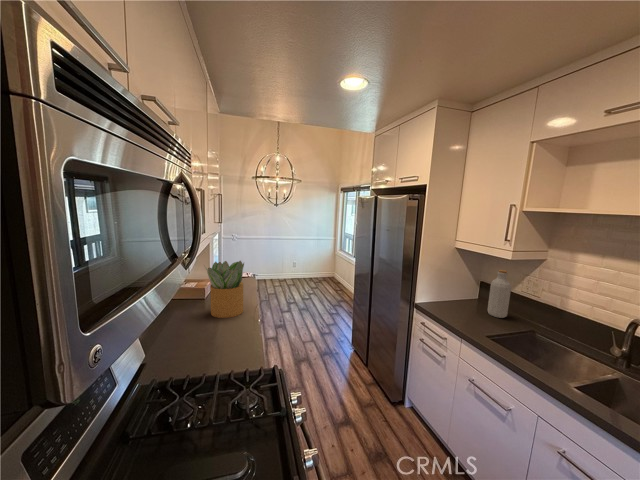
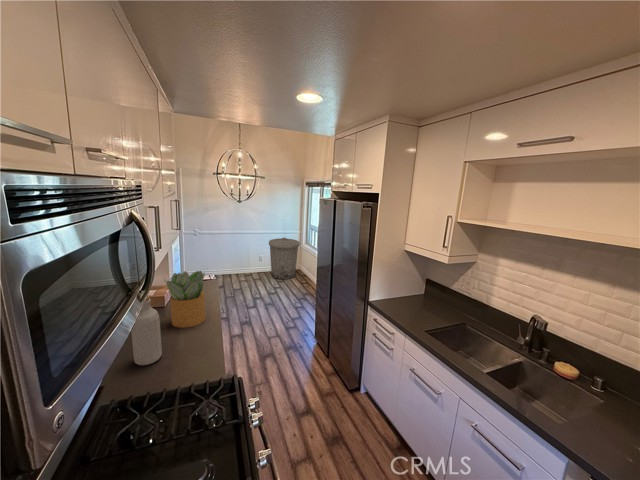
trash can: none [303,244,334,286] -> present [269,237,300,279]
bottle: present [487,270,511,318] -> present [131,296,162,365]

